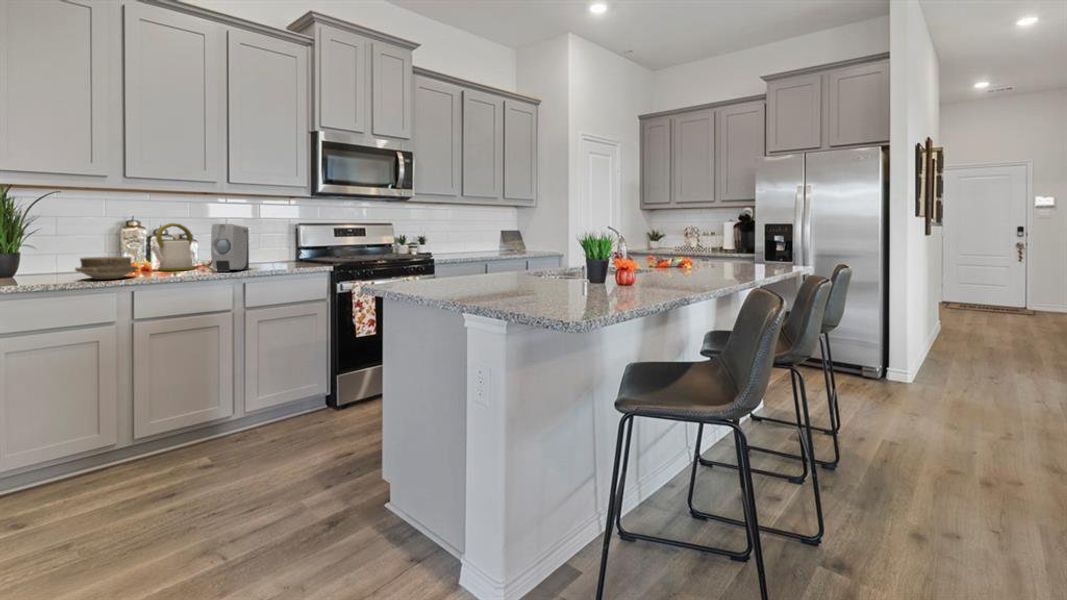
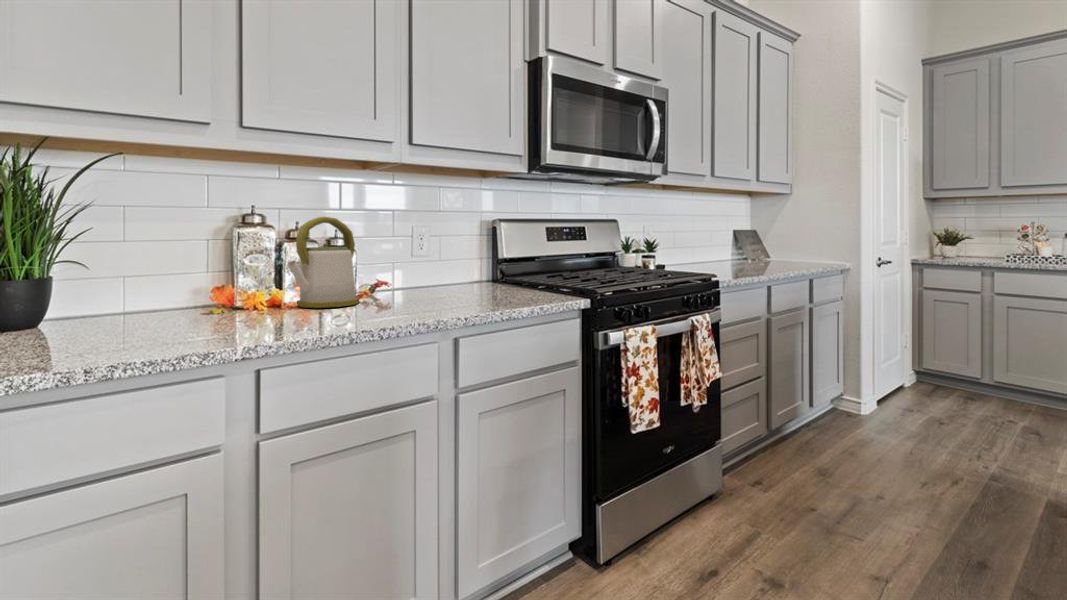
soap dispenser: present [211,224,249,272] -> none [400,216,459,311]
ceramic bowl: present [75,257,138,279] -> none [148,285,272,337]

